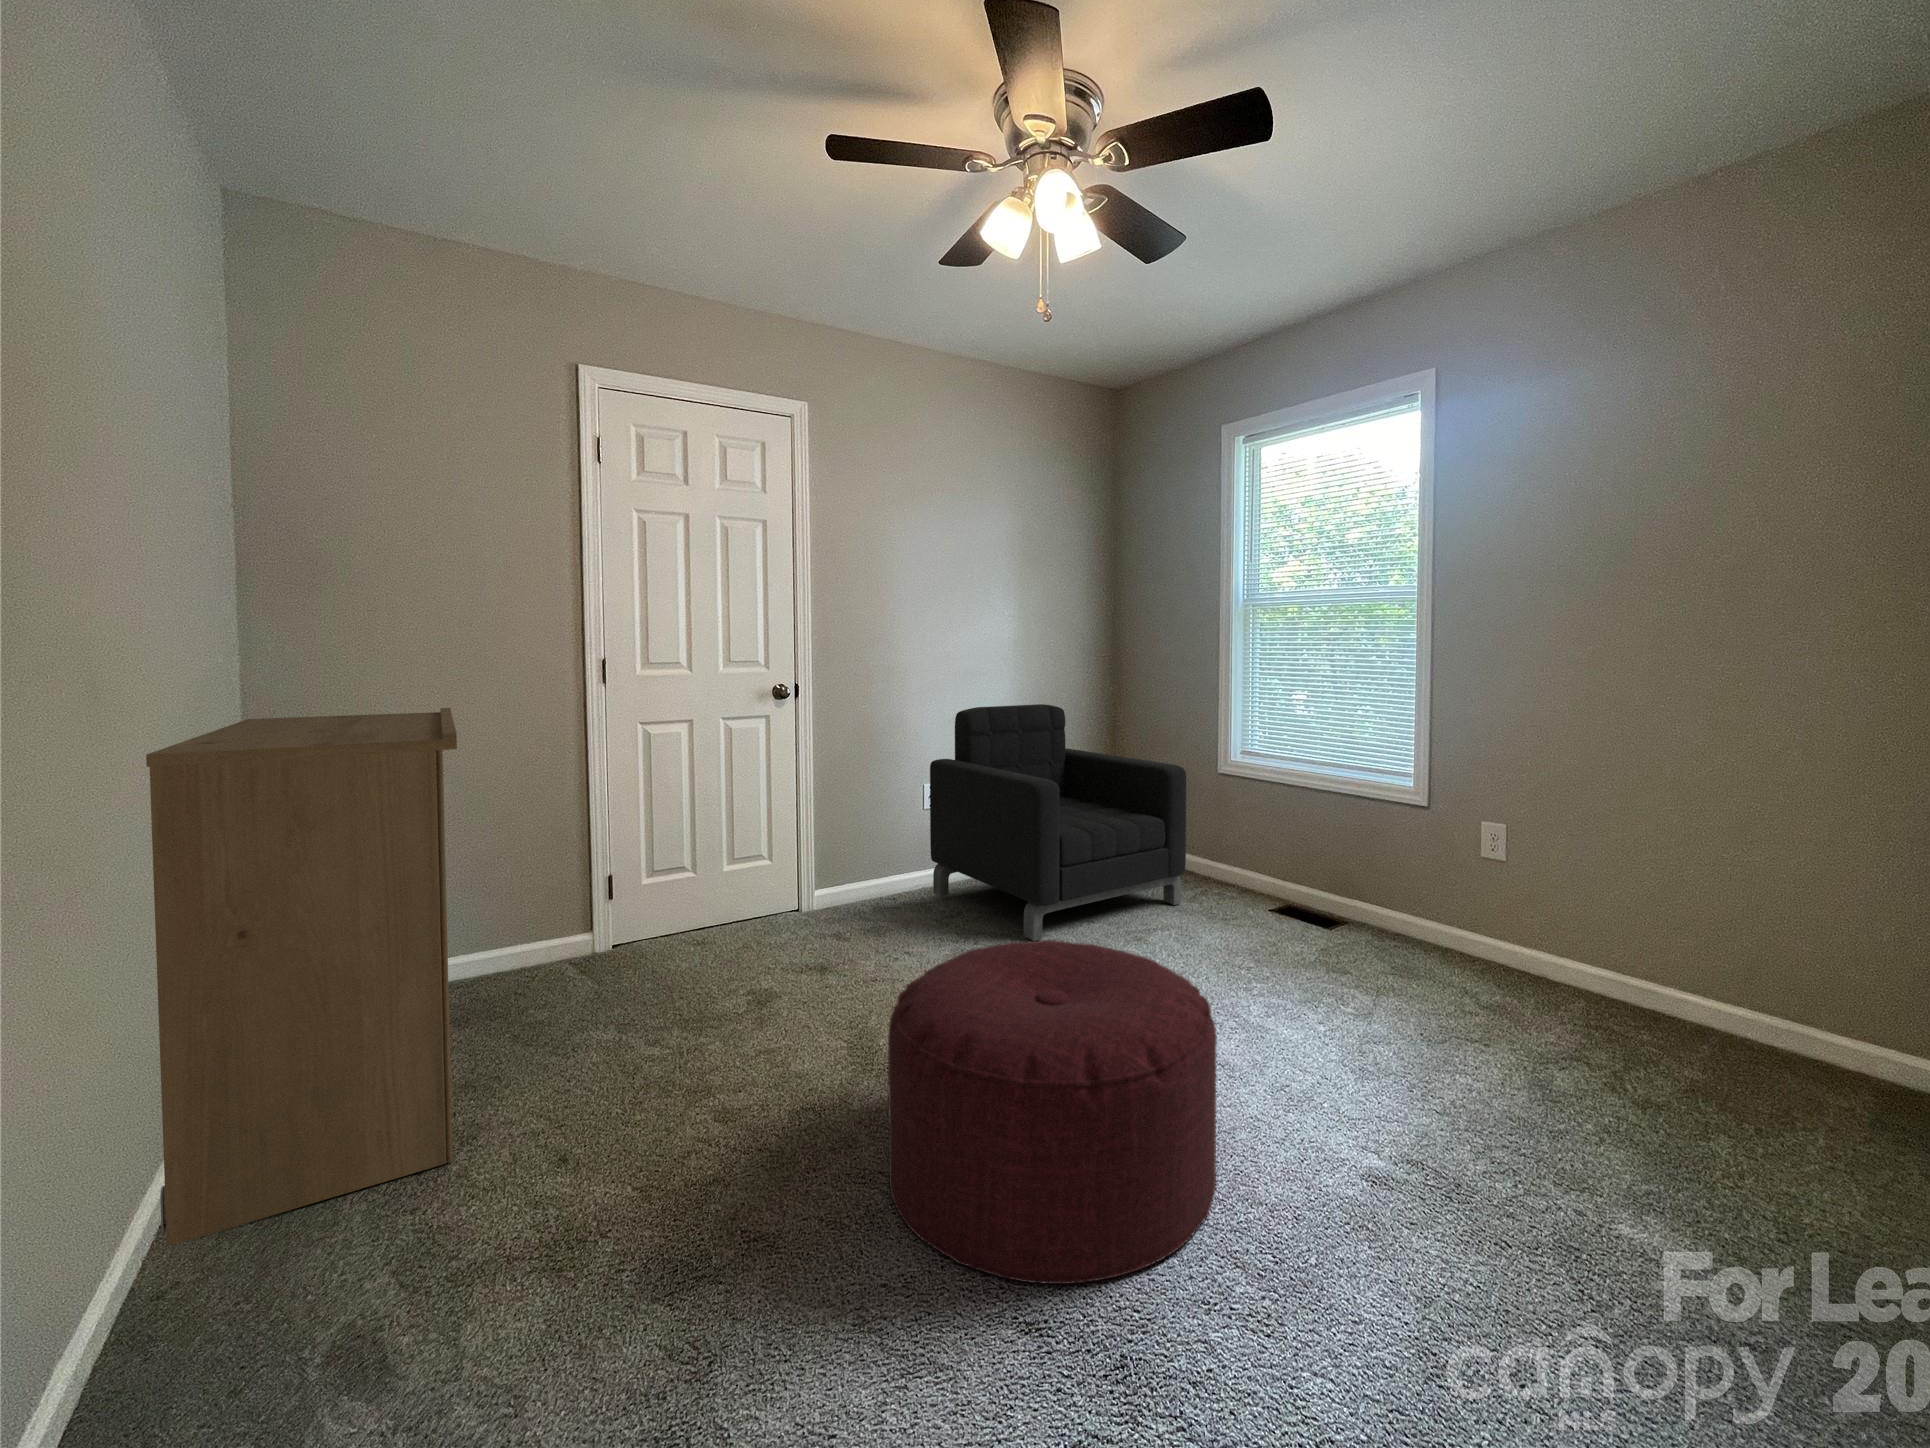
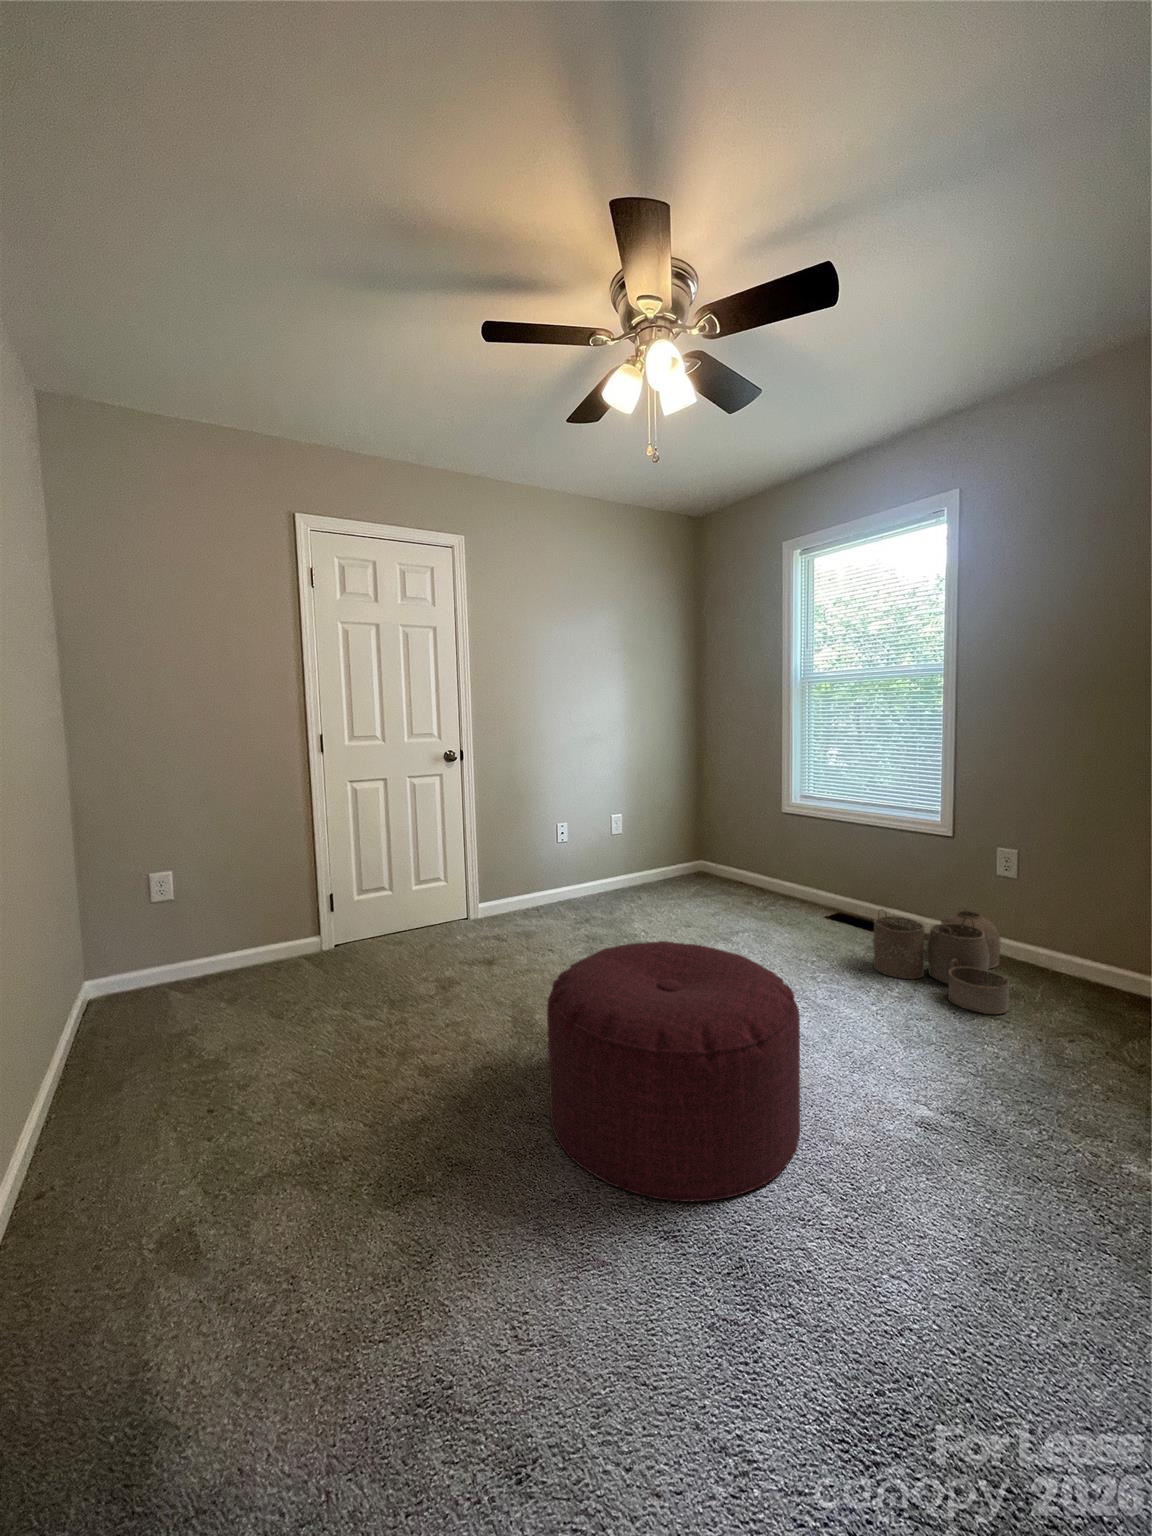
armchair: present [930,704,1186,941] -> none [559,763,755,940]
bookshelf: present [146,708,457,1247] -> none [14,774,236,1159]
woven basket: none [1330,897,1494,1037] -> present [873,906,1009,1014]

